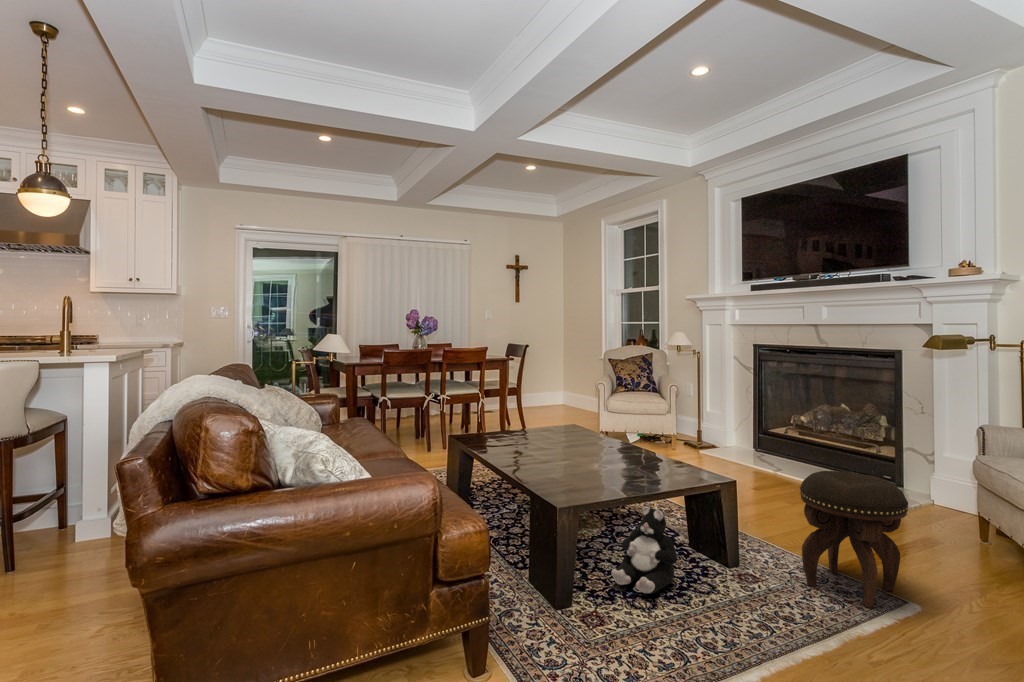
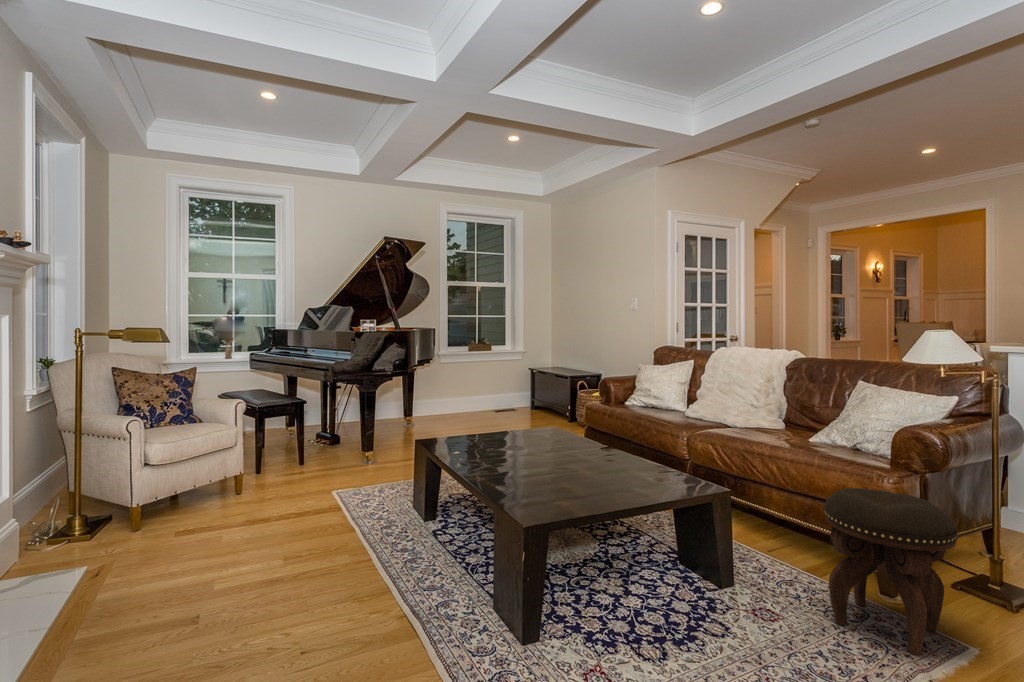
plush toy: present [611,506,677,594] -> none [610,529,687,638]

